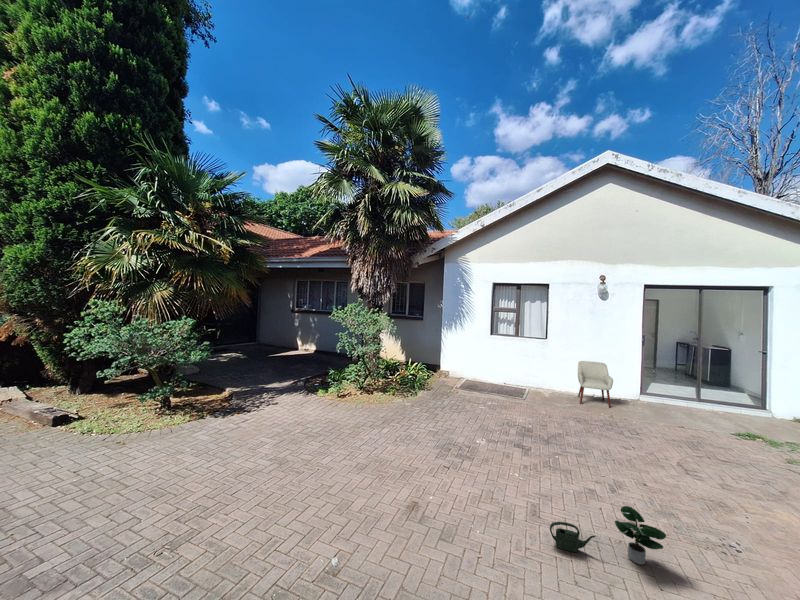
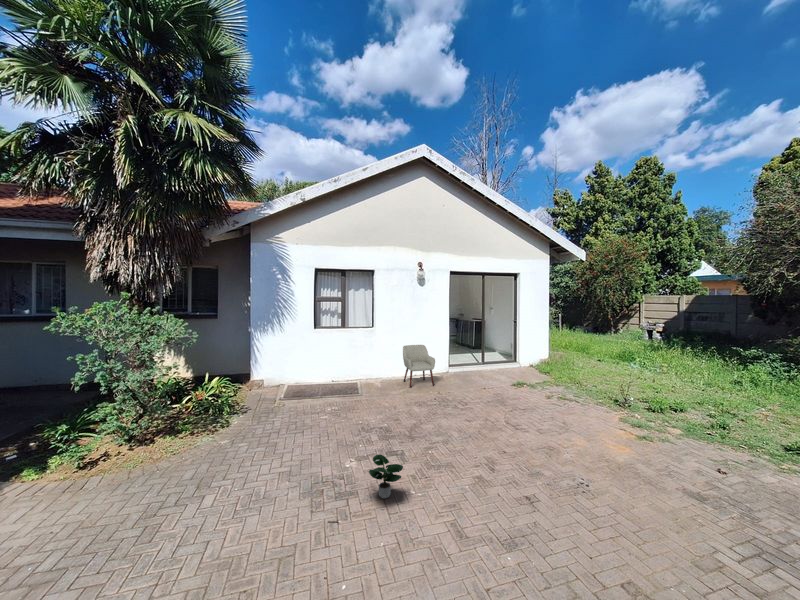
potted plant: present [615,506,666,565] -> present [369,455,403,498]
watering can: present [550,522,595,552] -> none [505,540,545,576]

